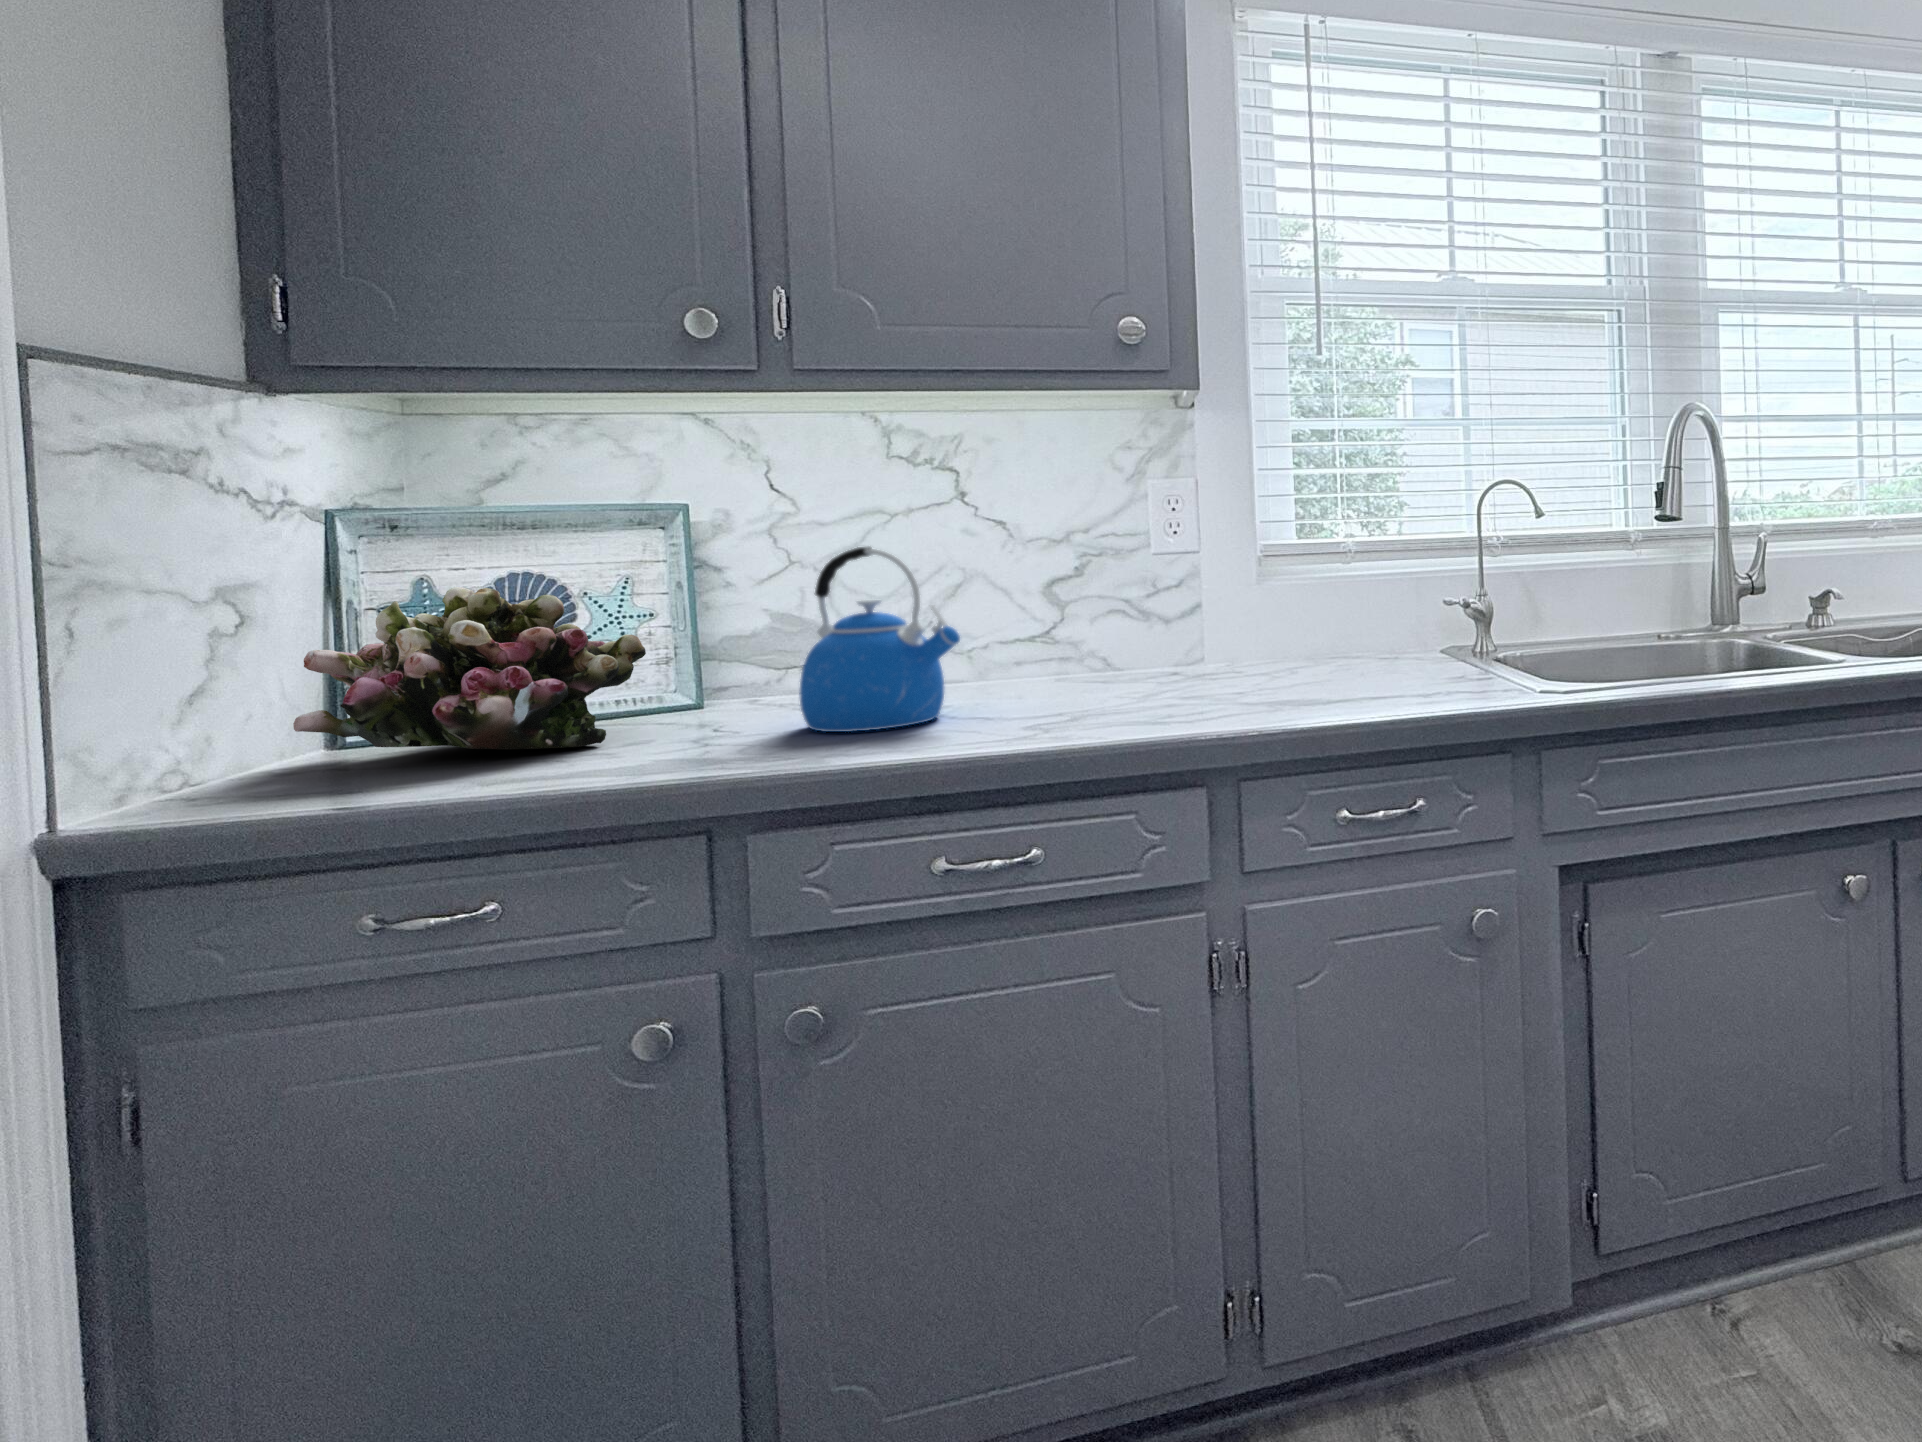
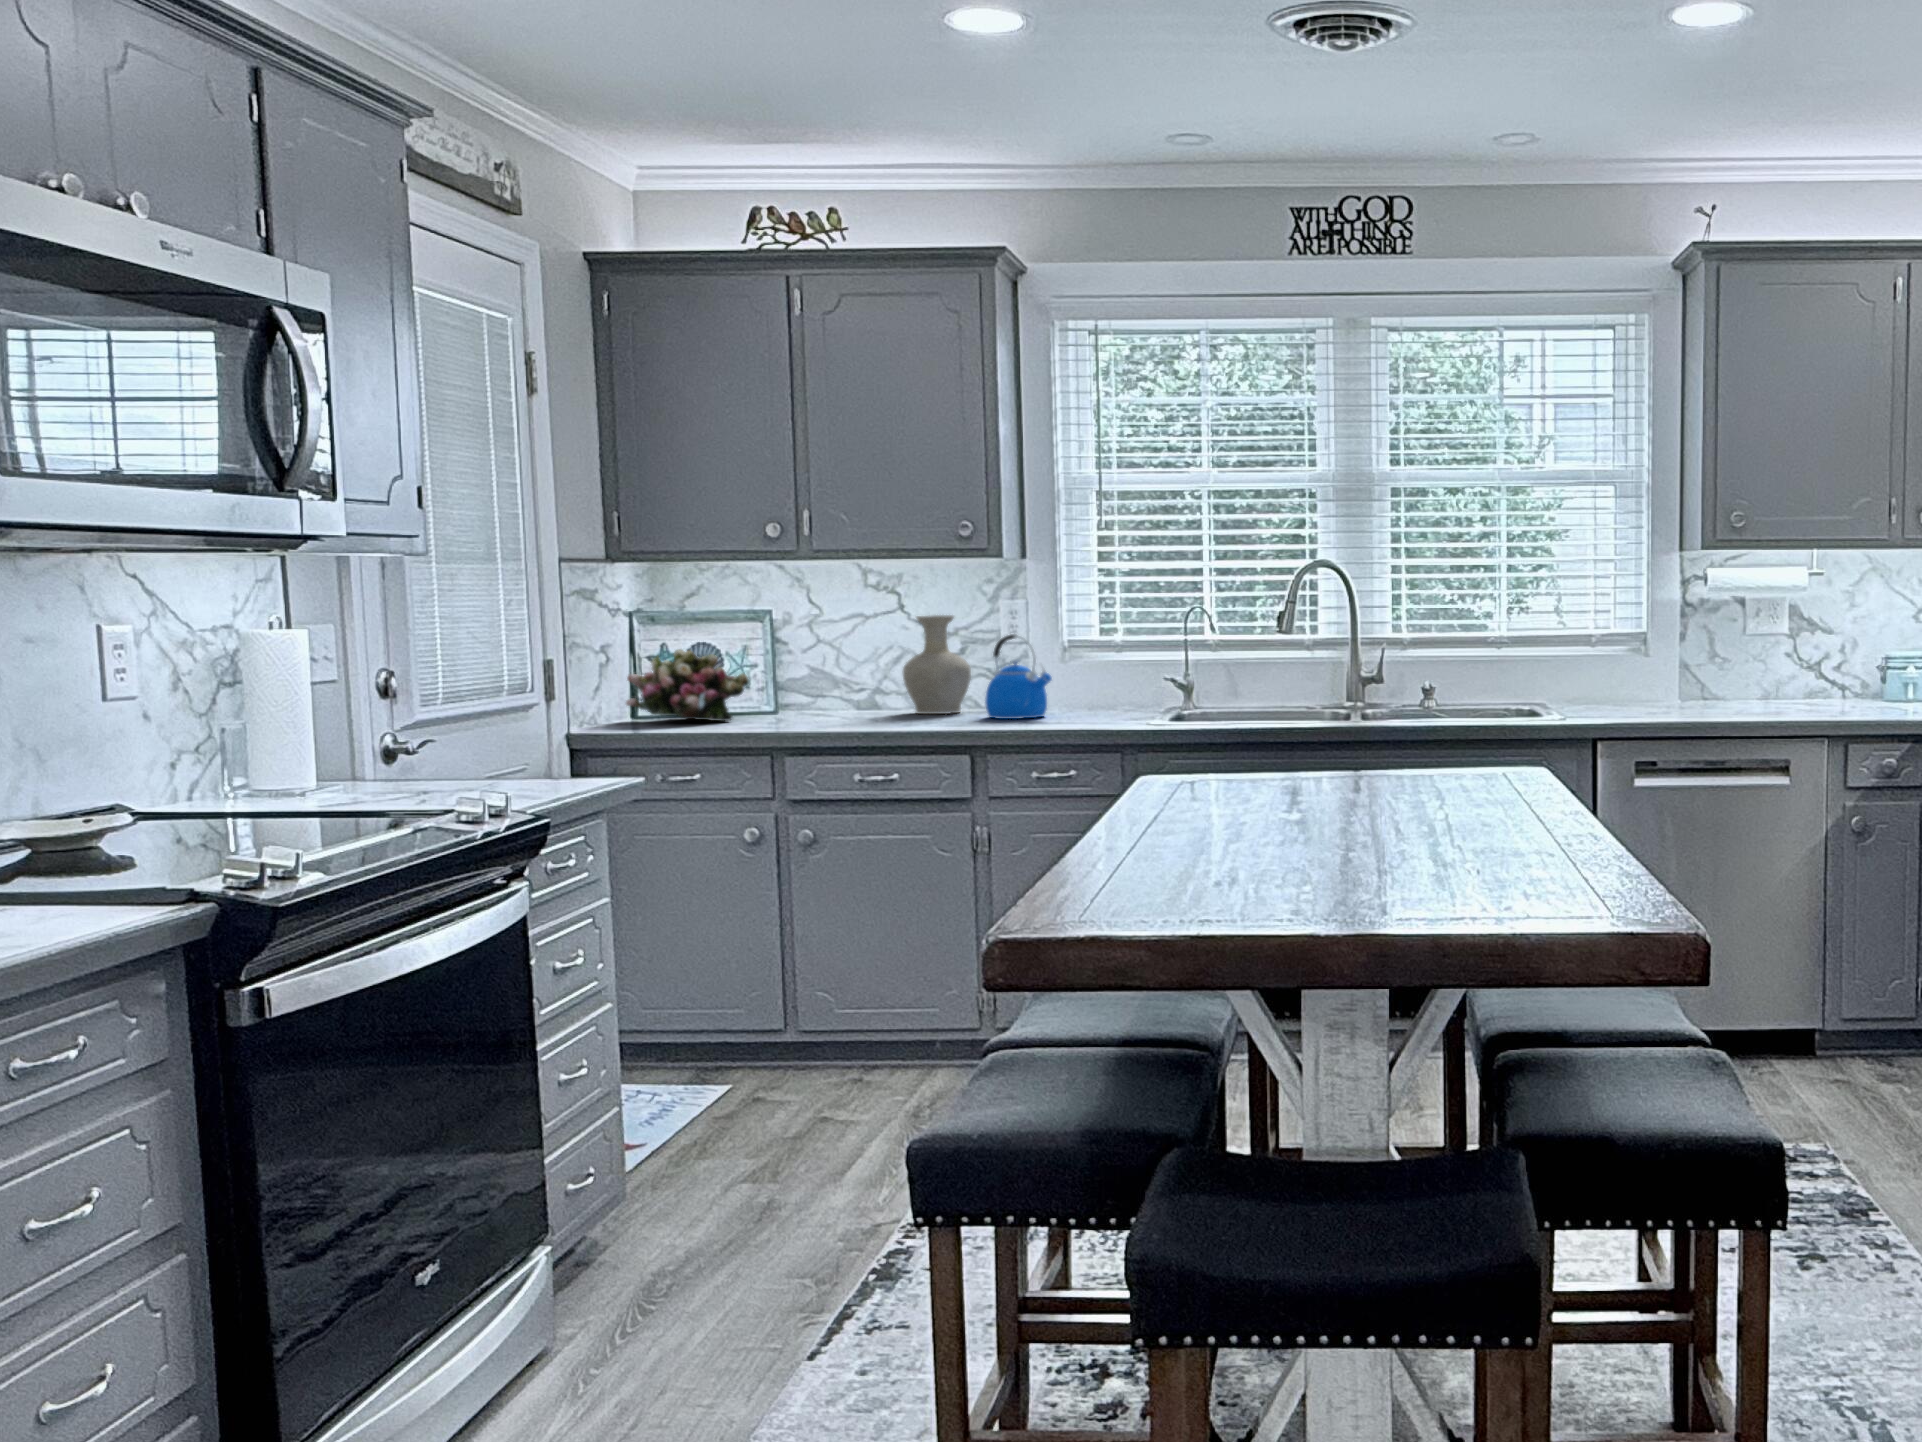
vase: none [988,504,1122,694] -> present [903,615,971,714]
kettle: present [799,547,960,732] -> present [985,634,1052,719]

